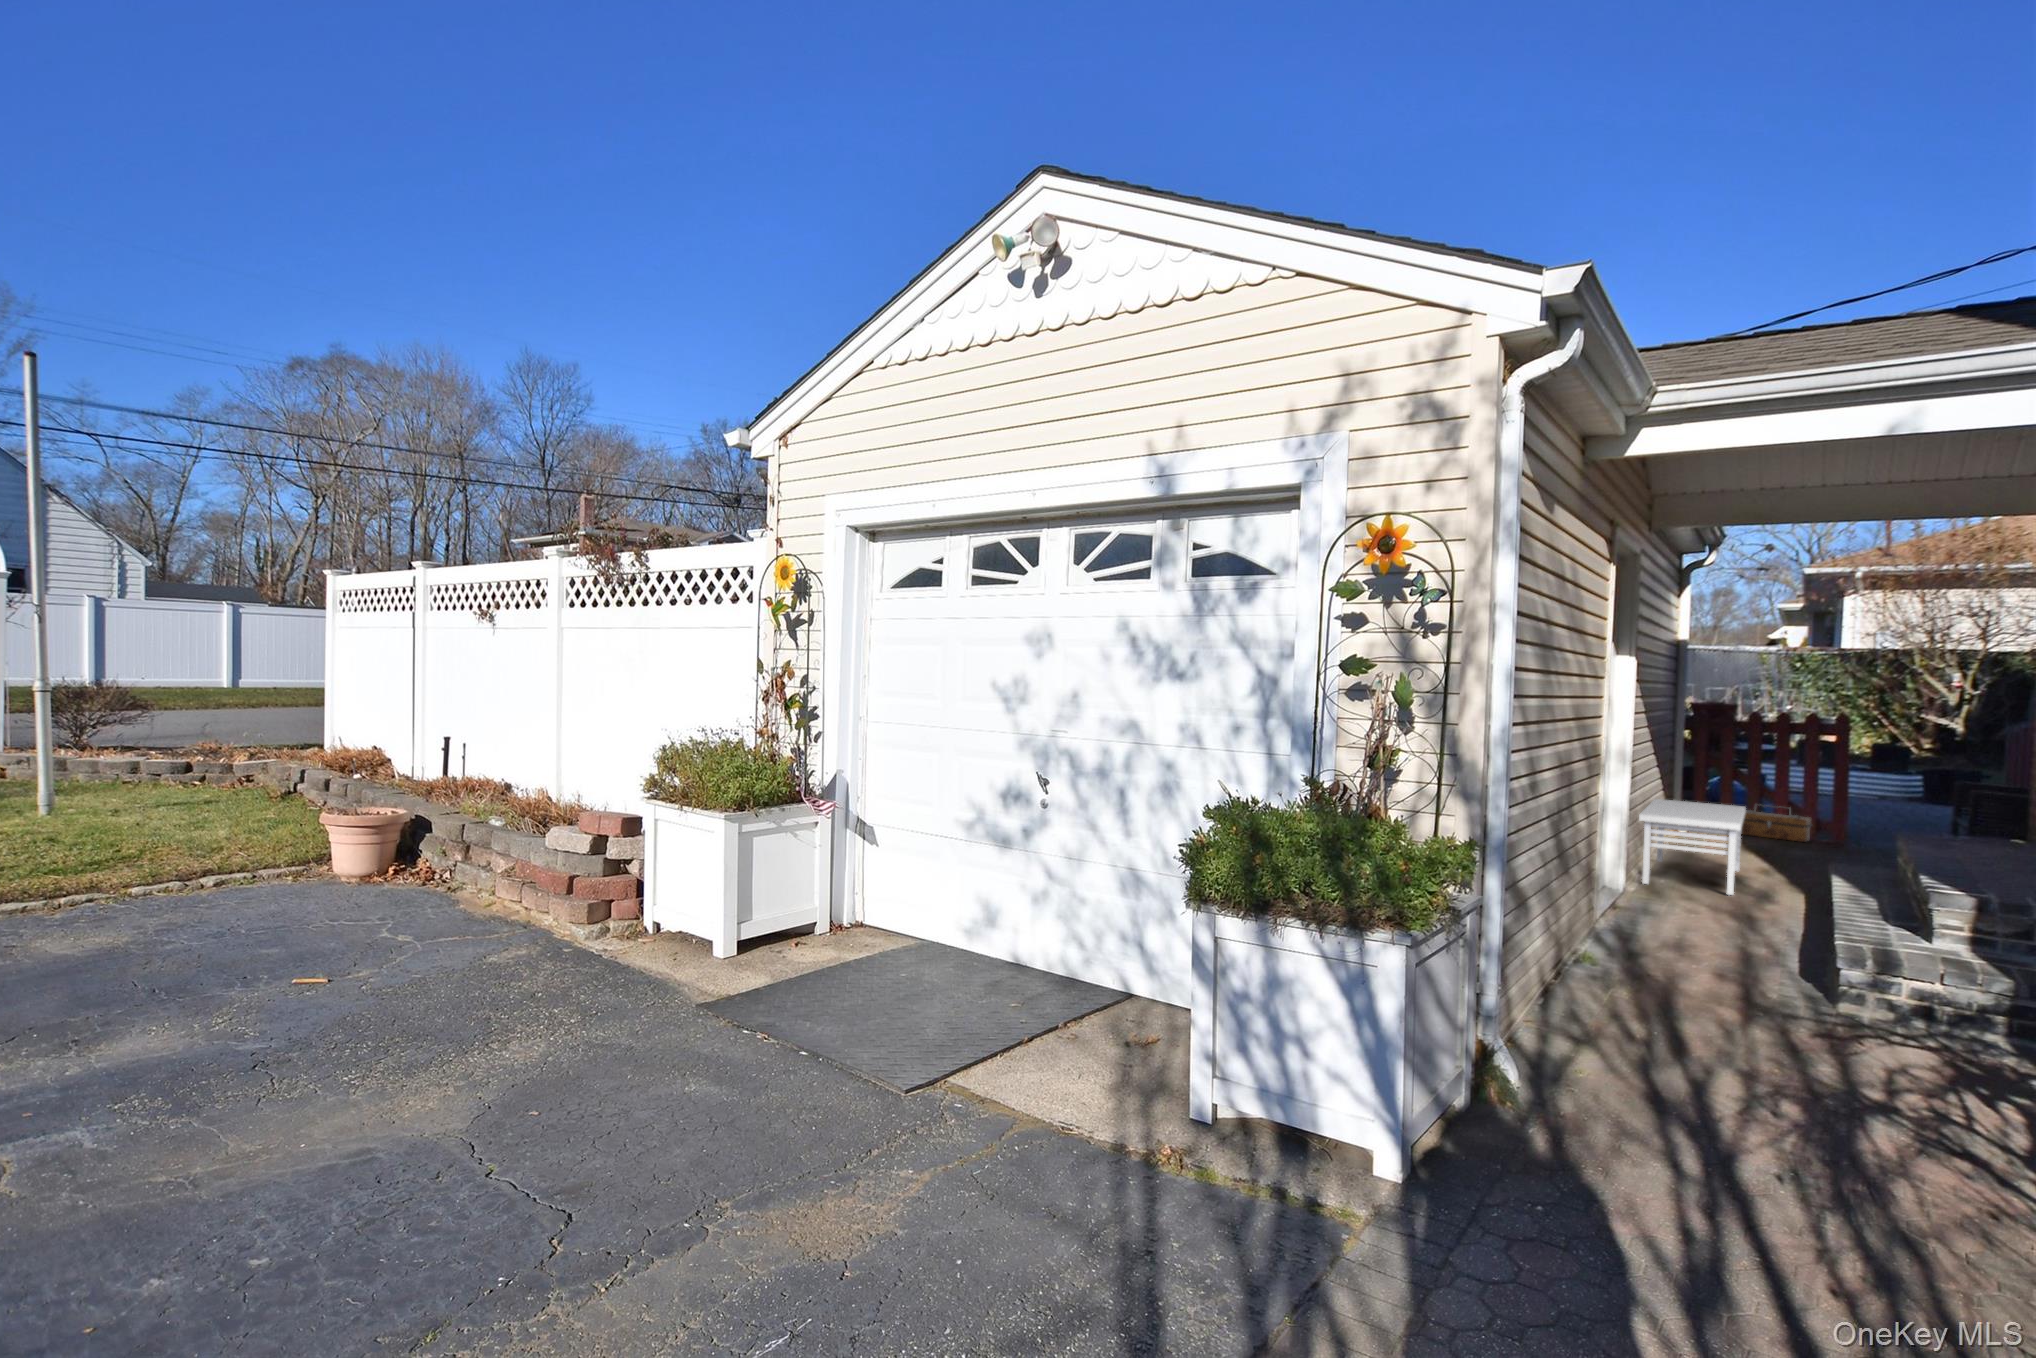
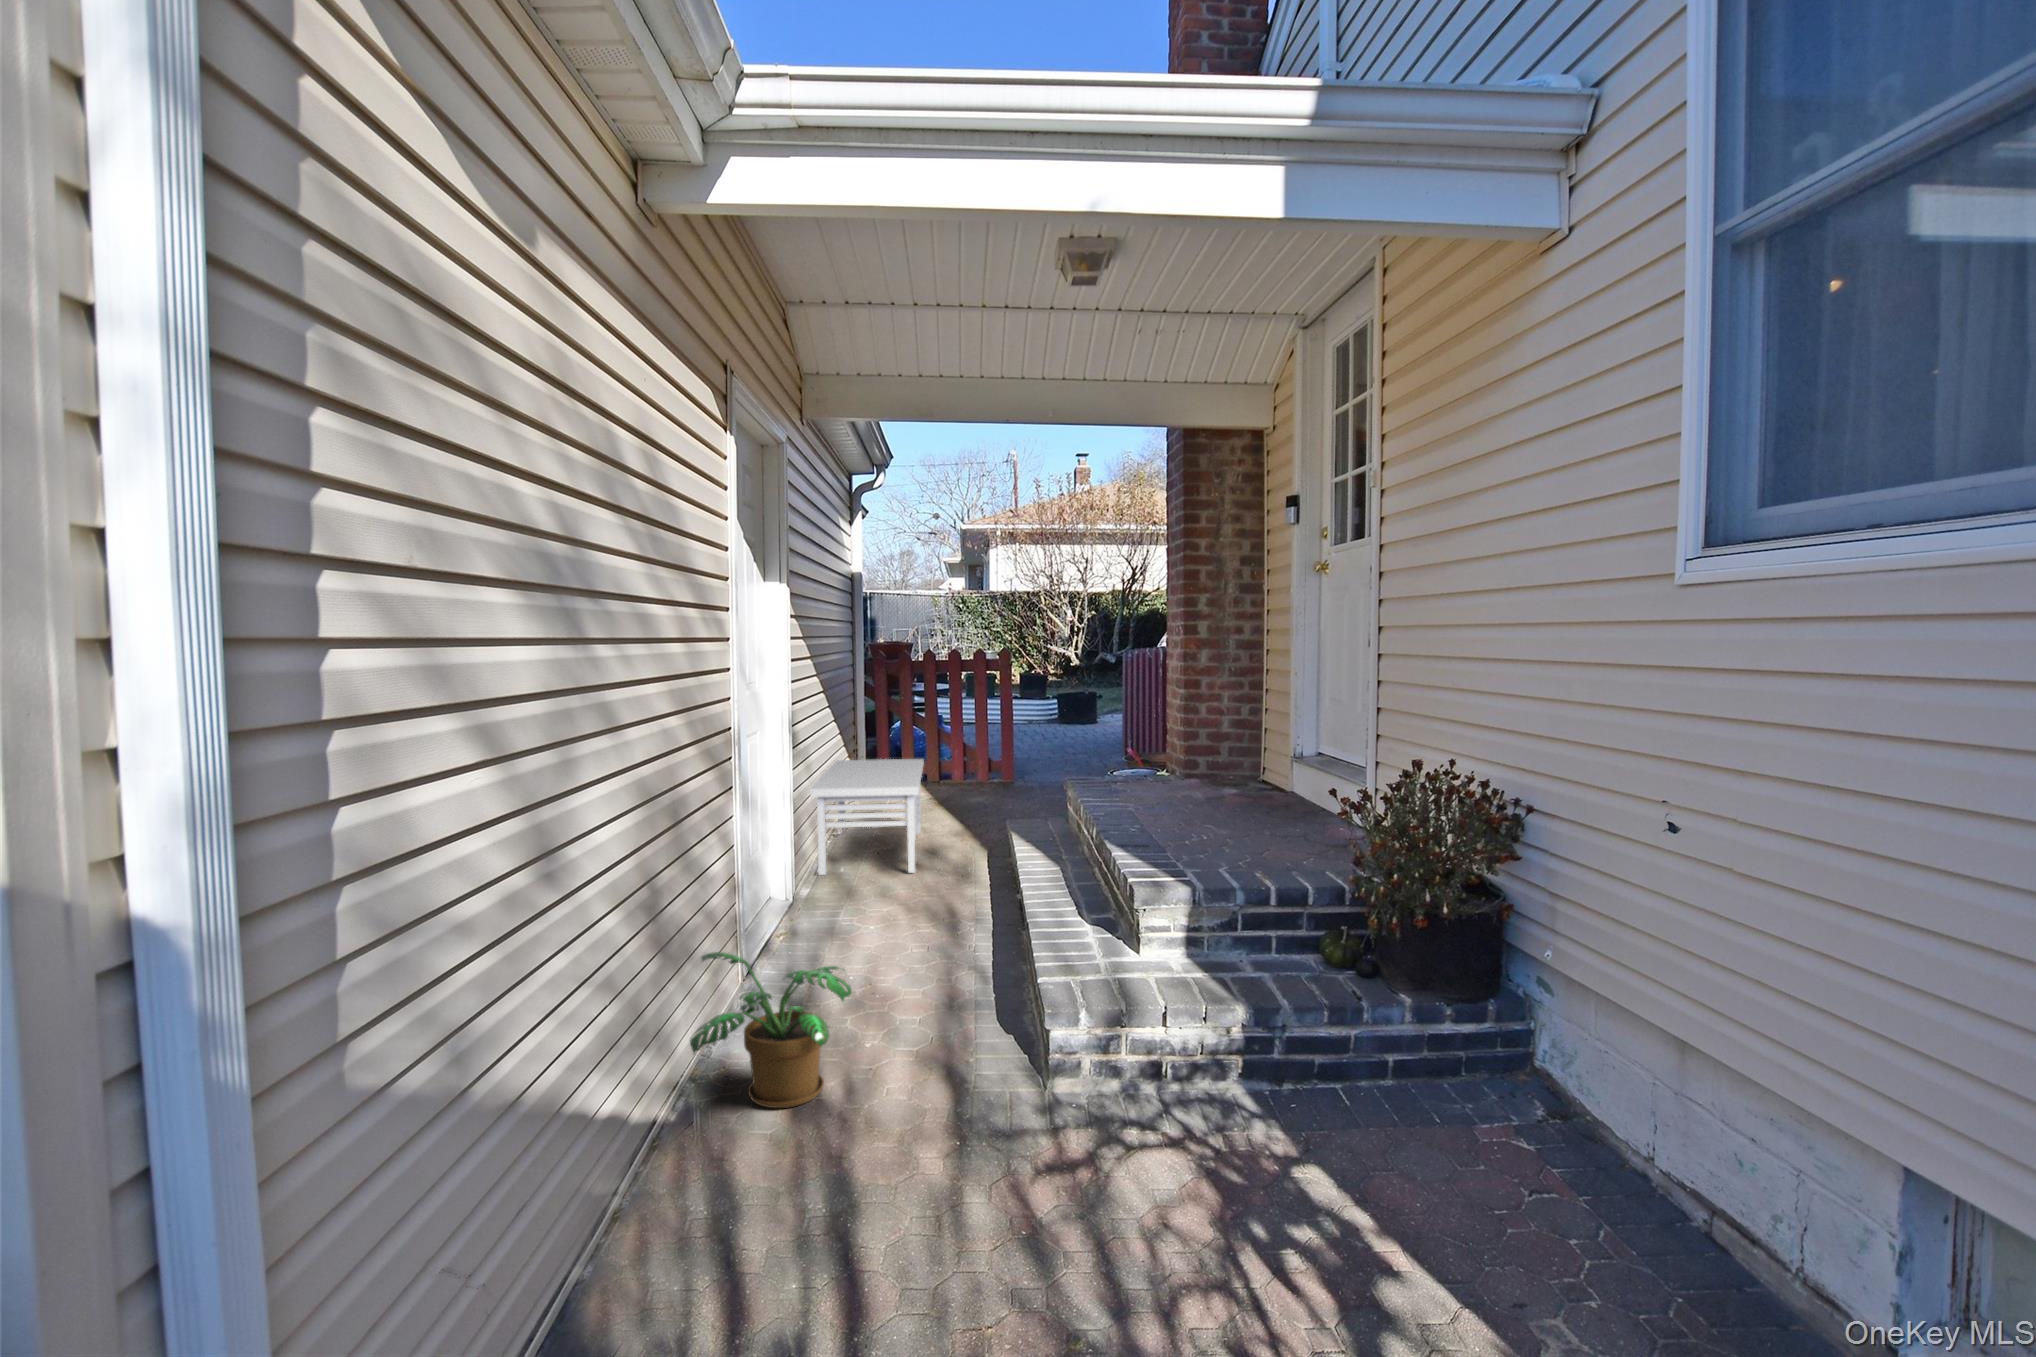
toolbox: present [1741,805,1812,842] -> none [914,747,982,782]
potted plant: none [1580,886,1694,985] -> present [690,952,852,1108]

